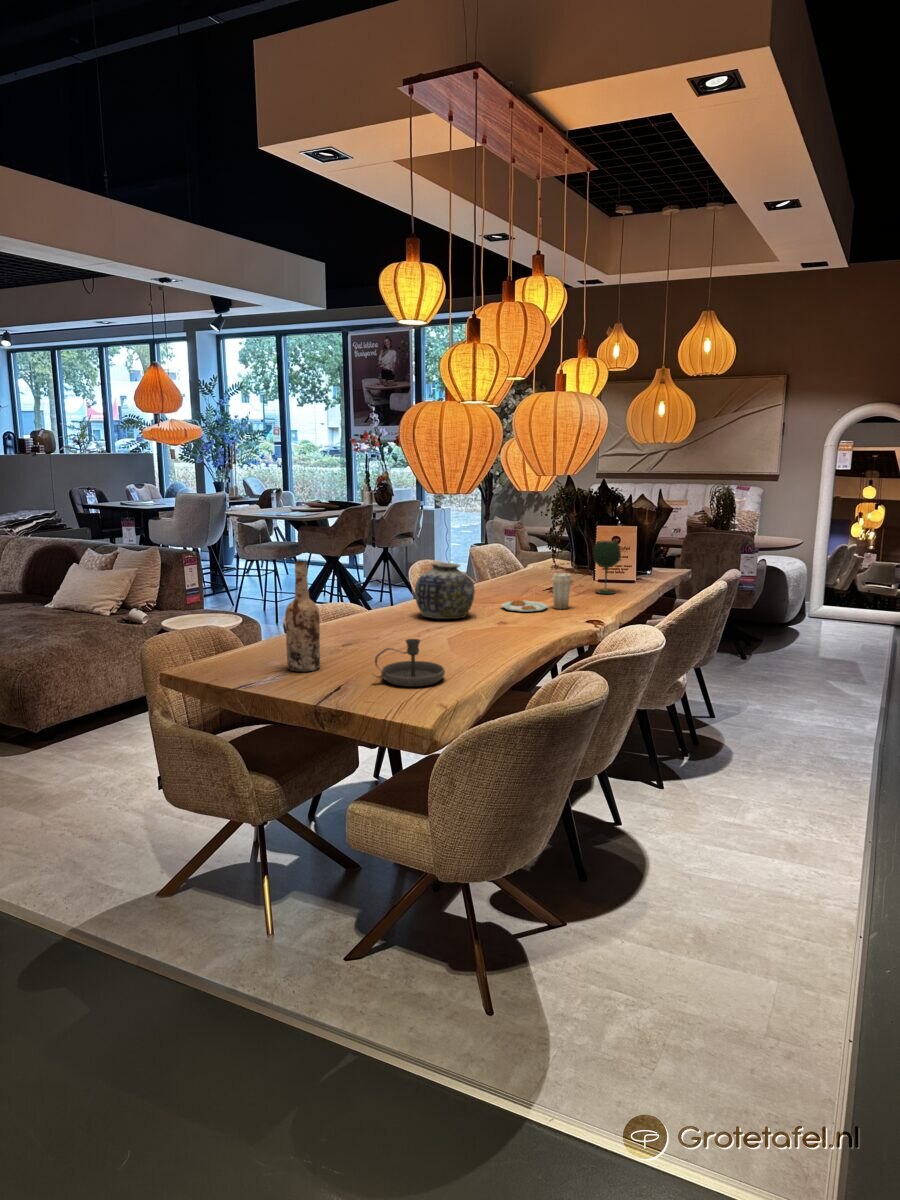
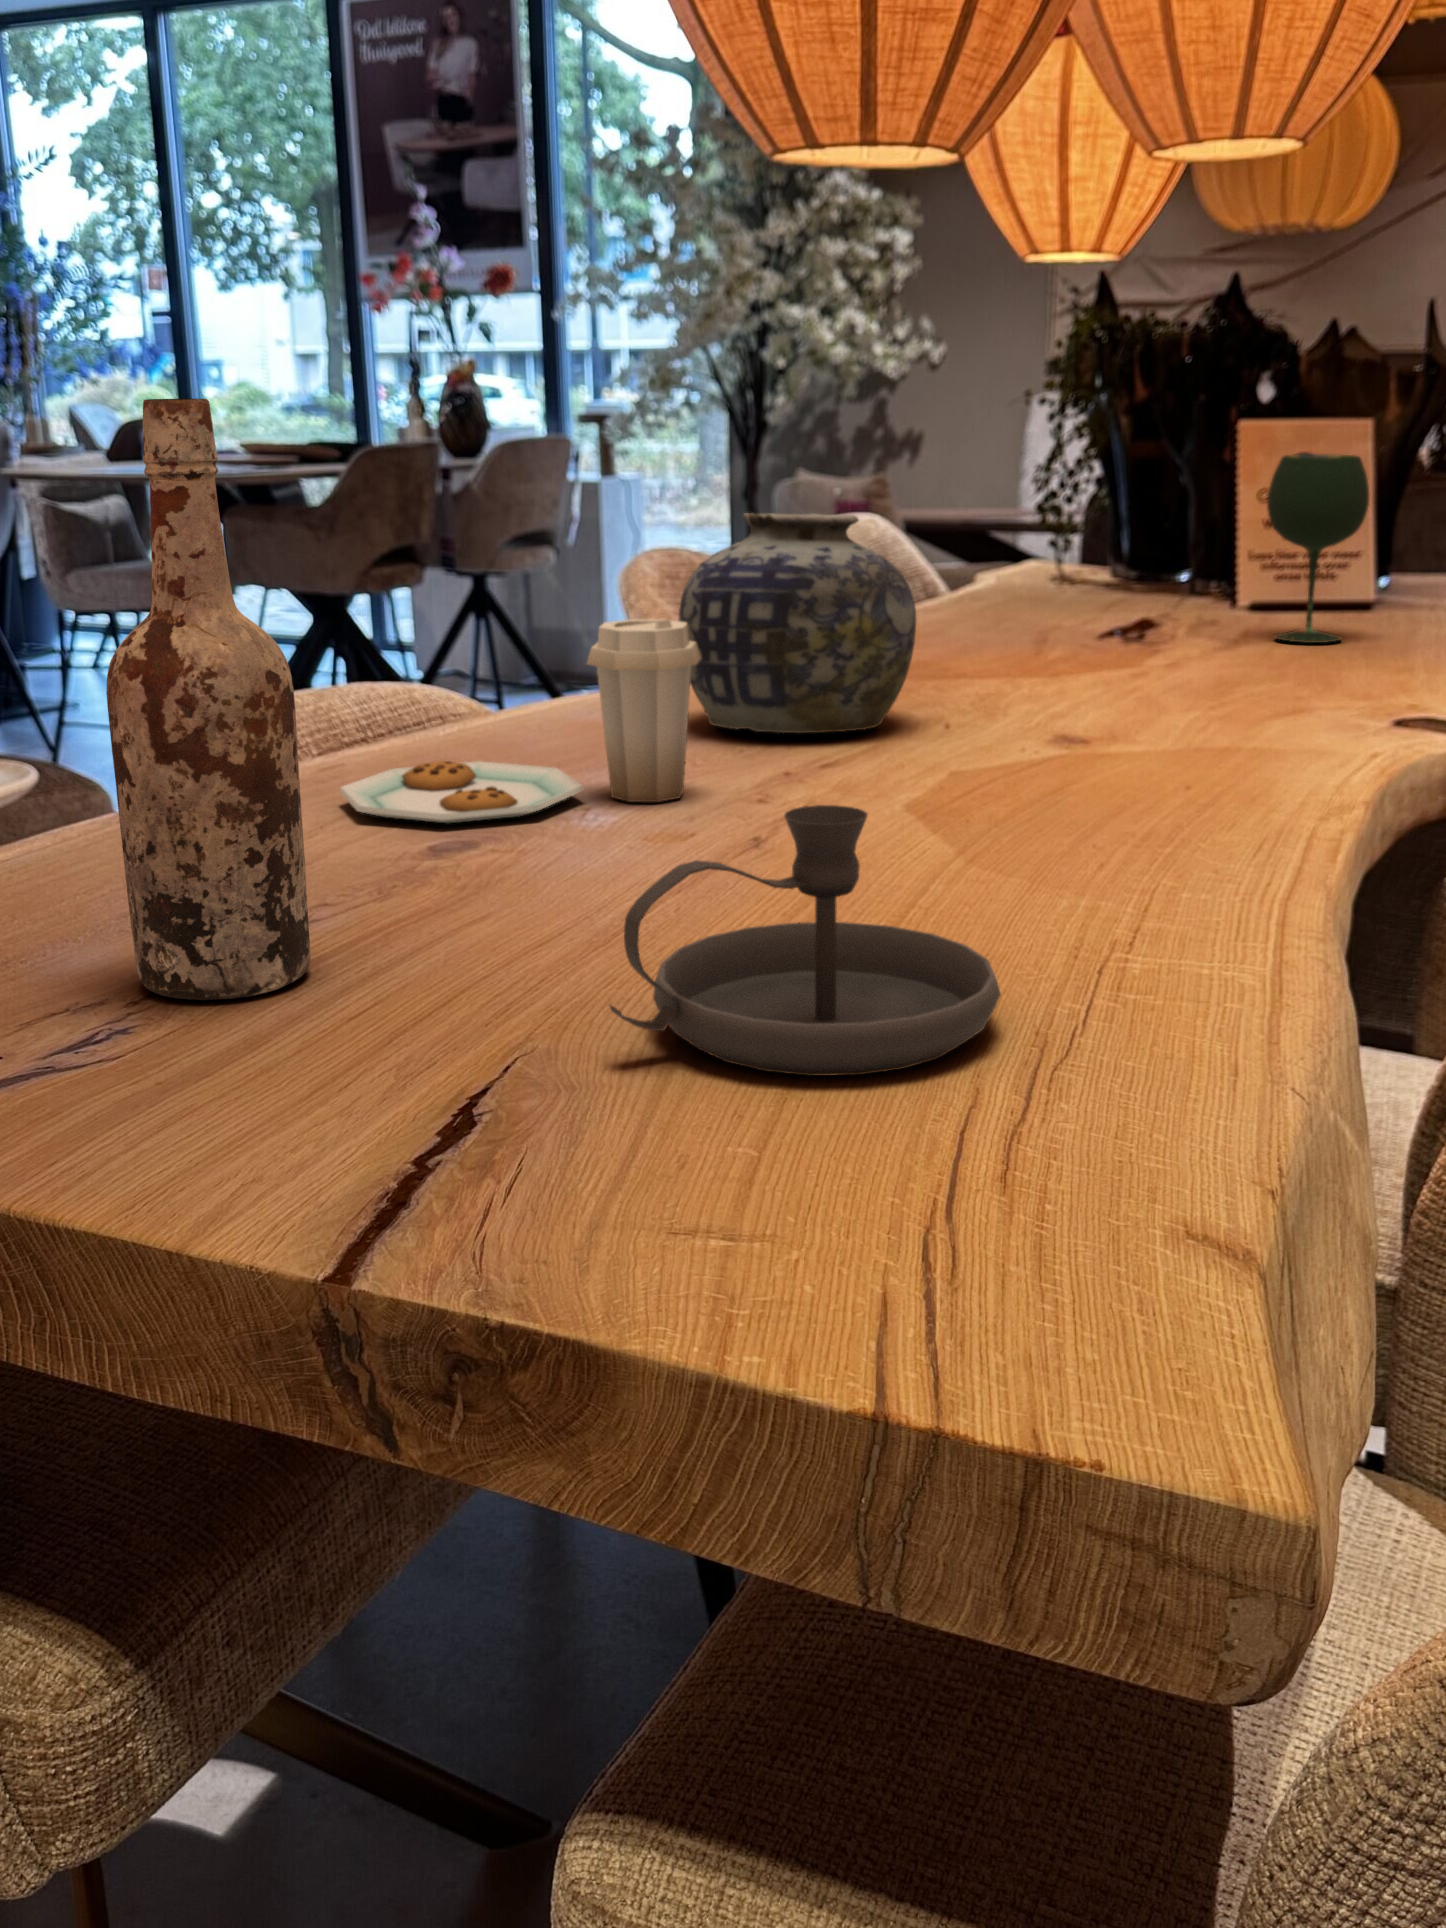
plate: present [501,573,573,612] -> present [340,619,701,824]

